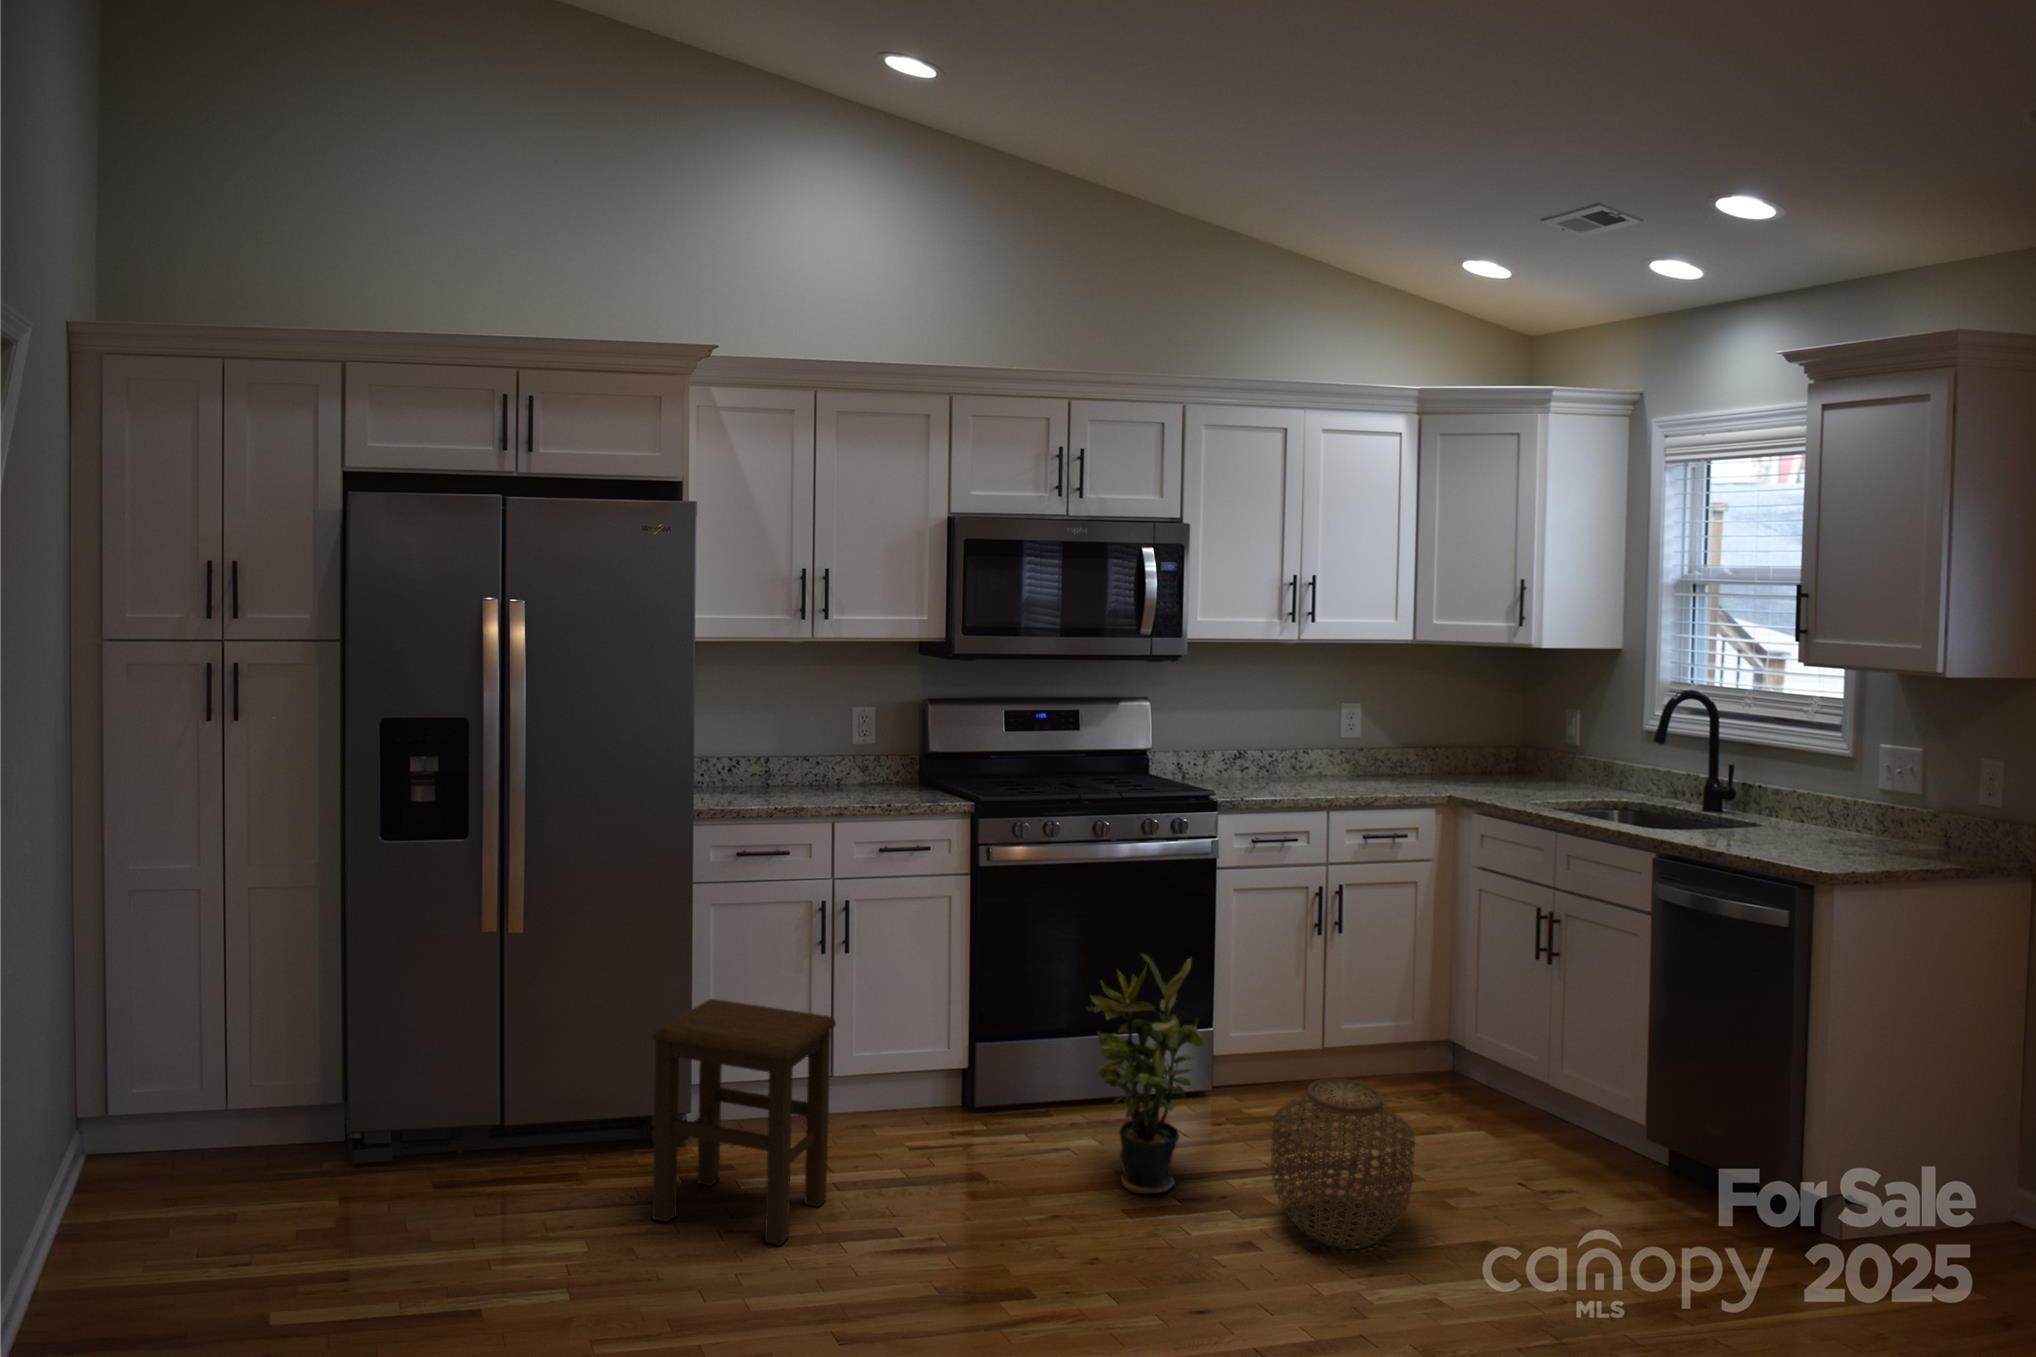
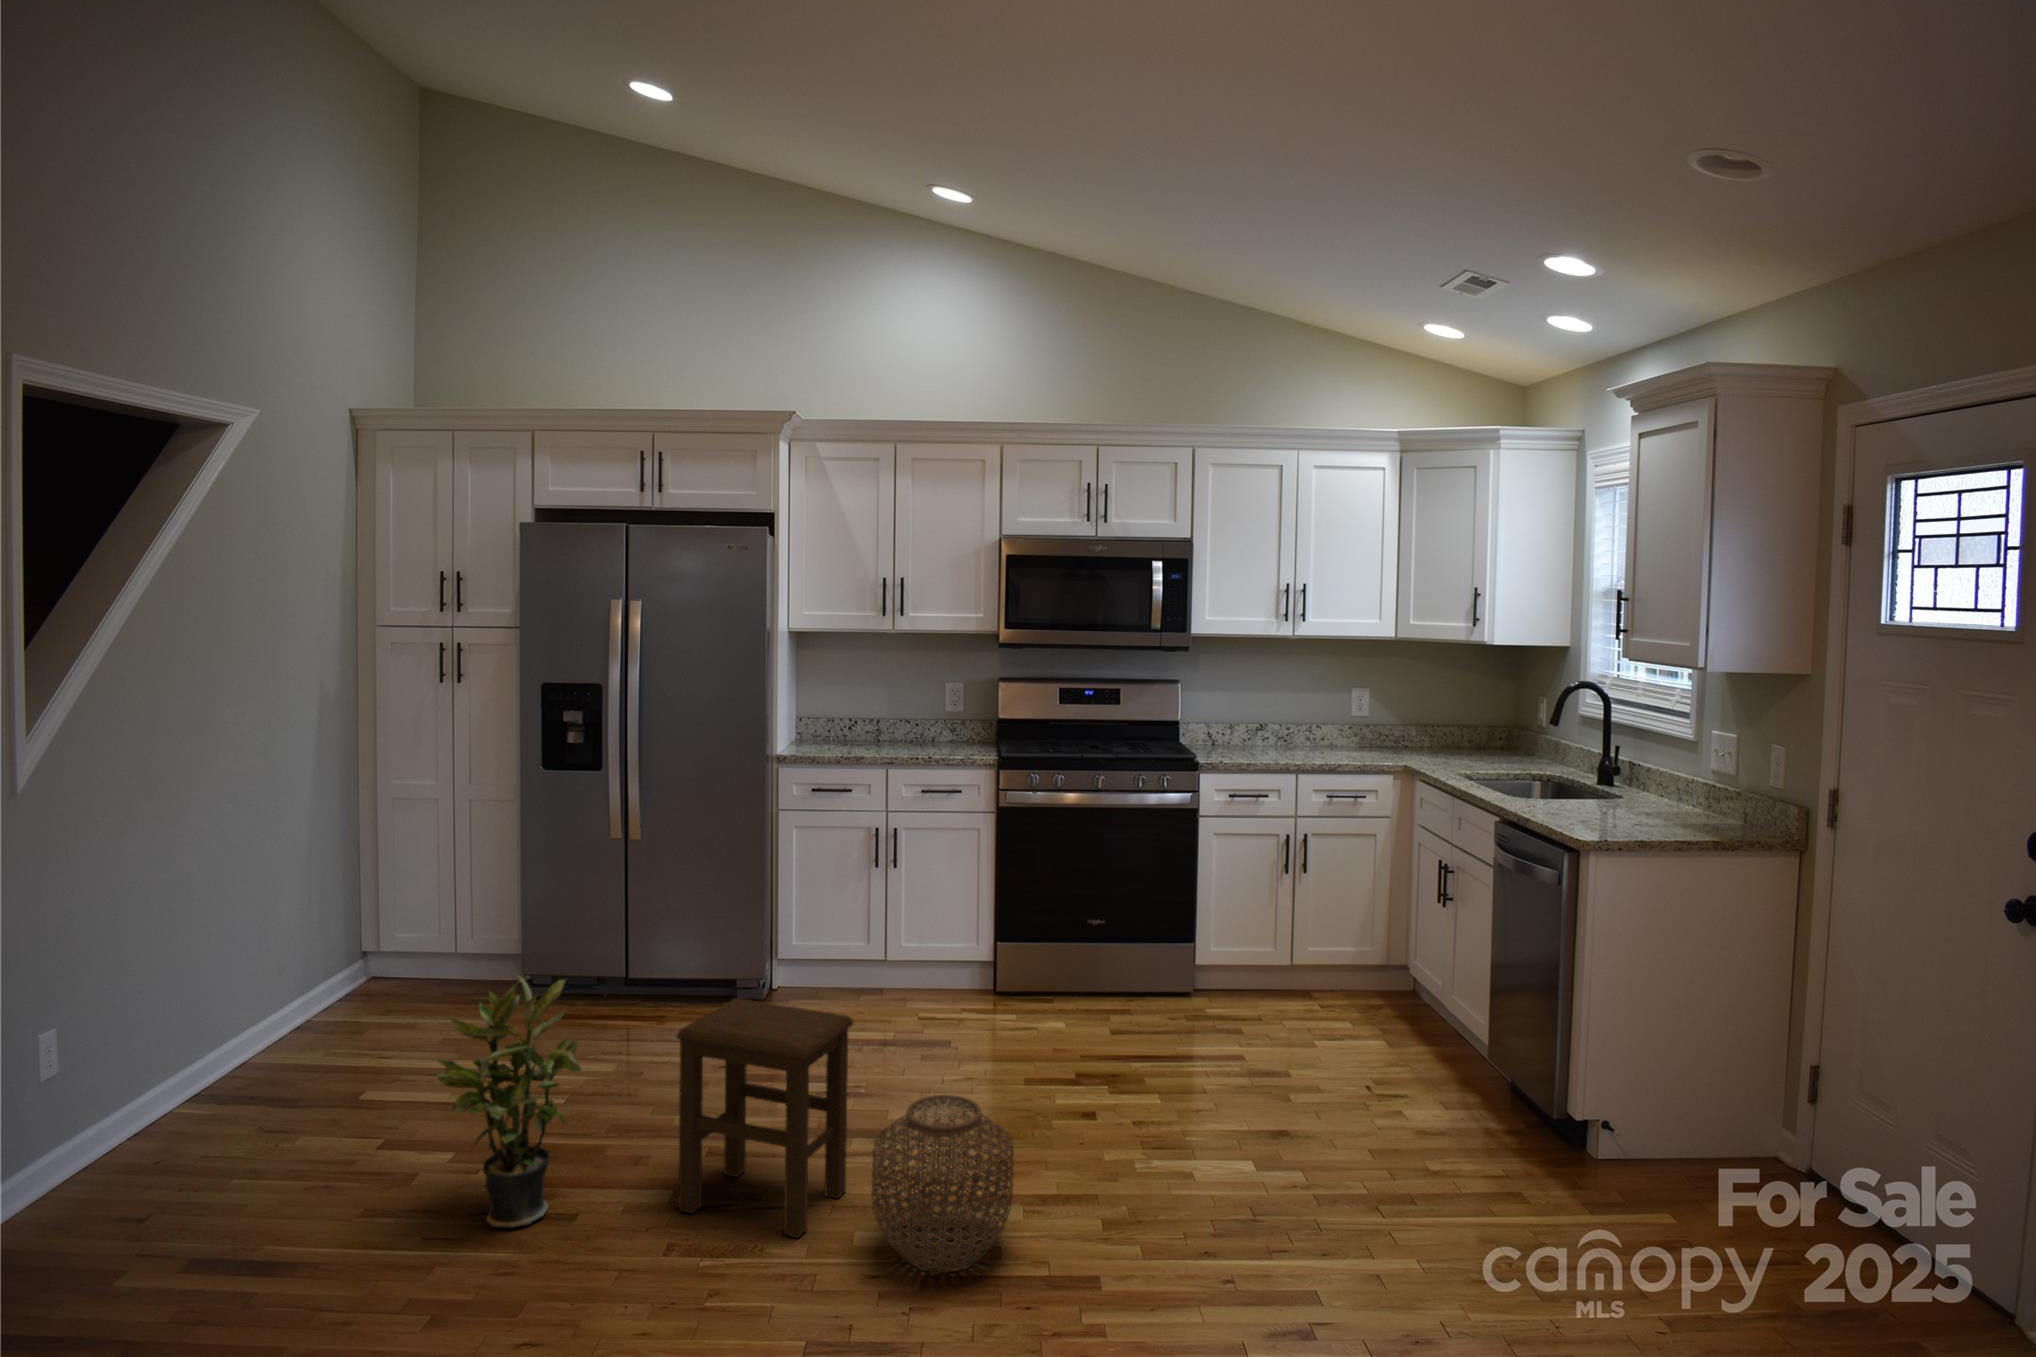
potted plant: present [1090,954,1204,1194] -> present [436,975,581,1228]
woven basket: present [1271,1079,1415,1249] -> present [872,1095,1014,1272]

